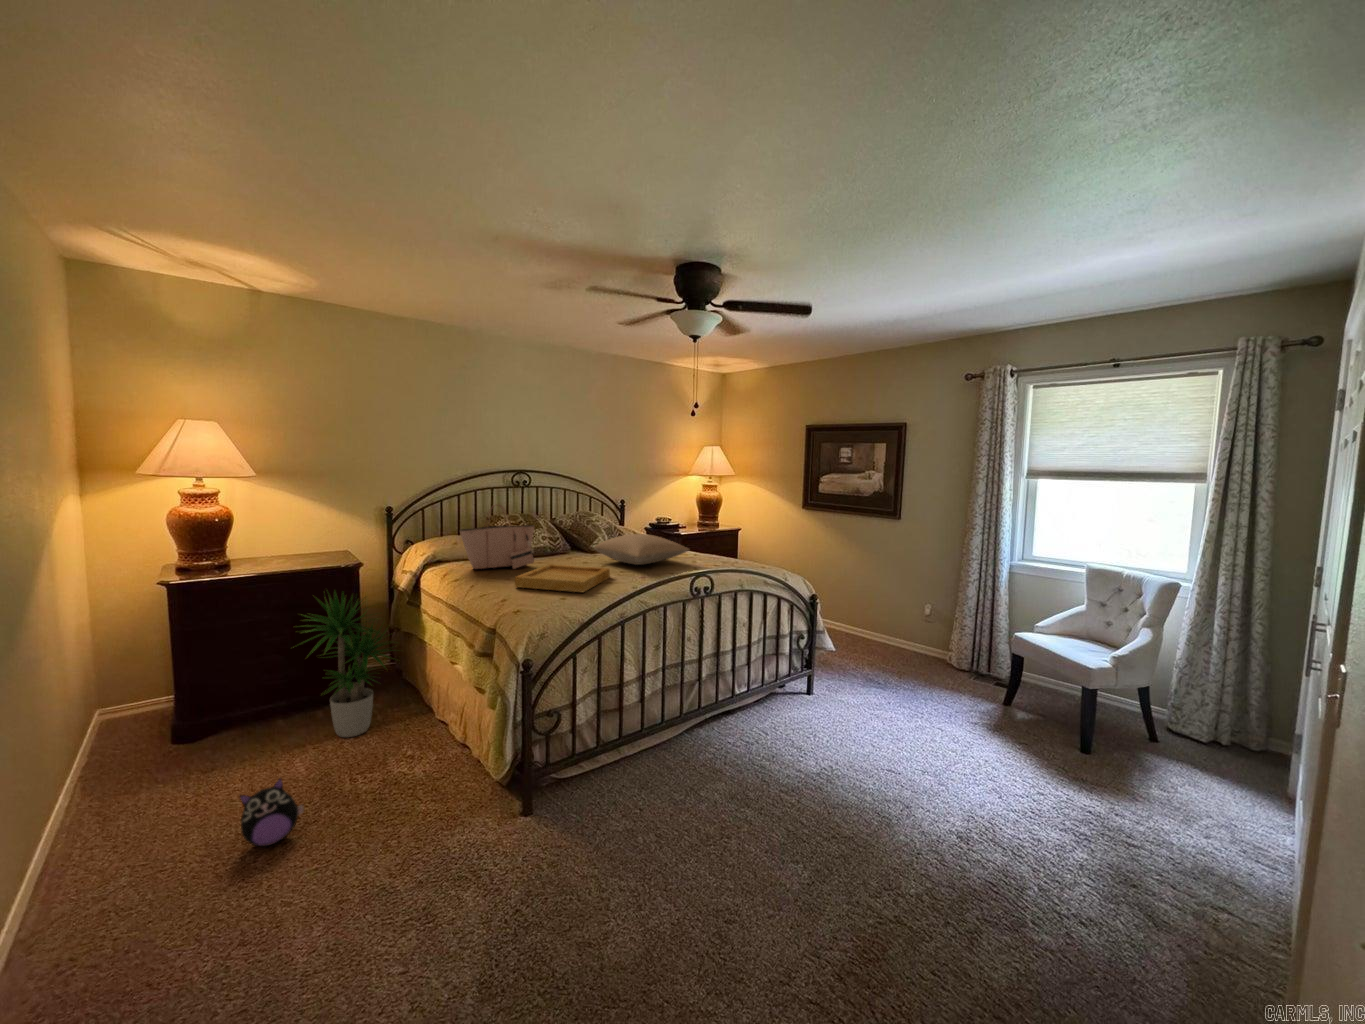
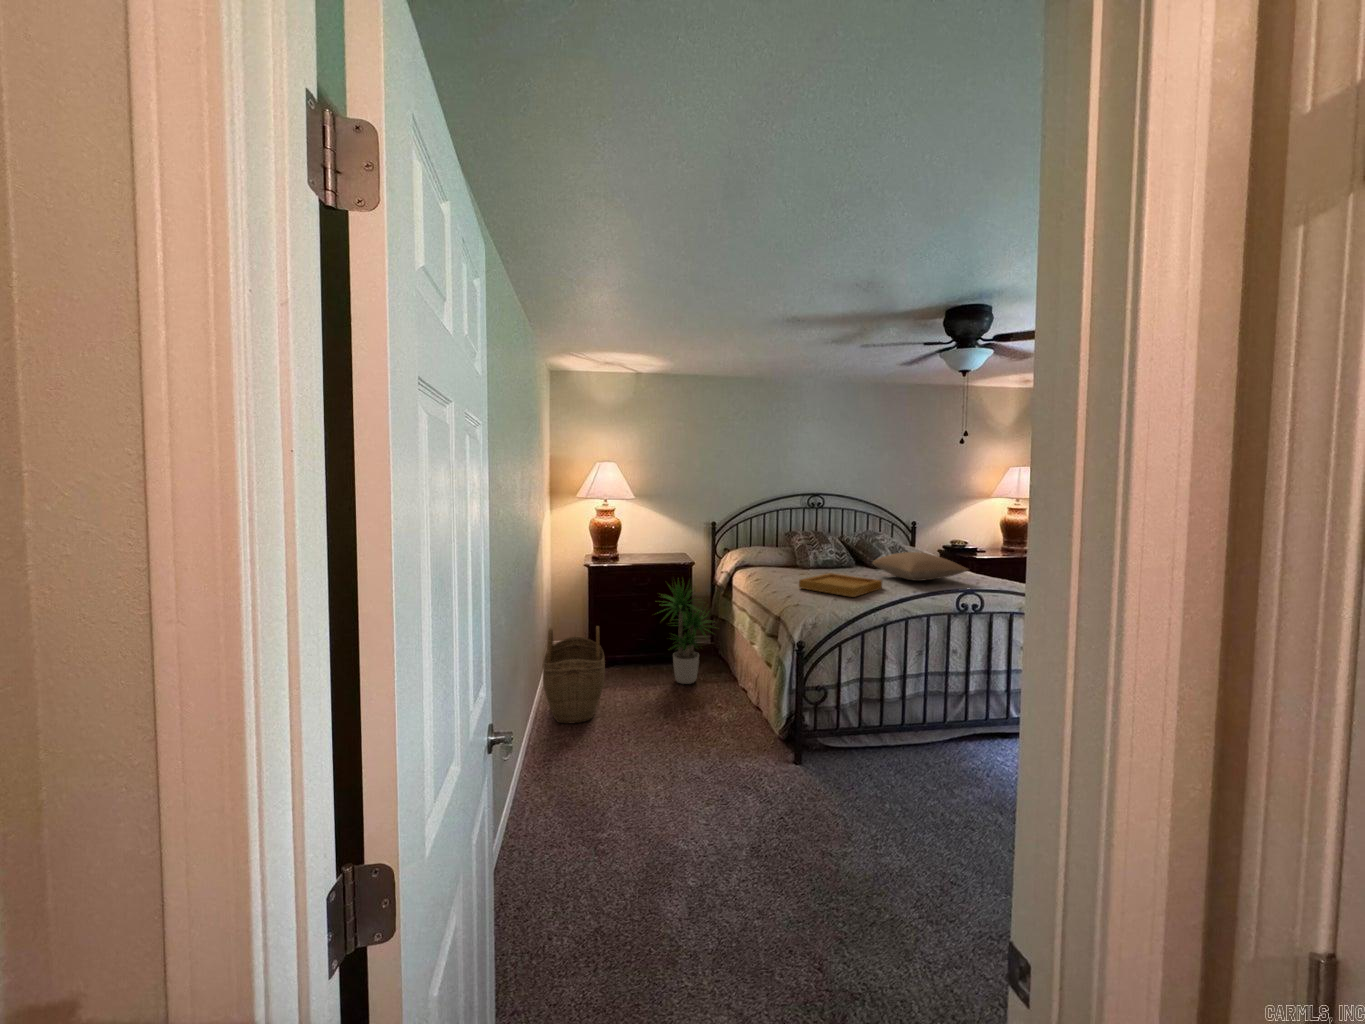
tote bag: present [460,505,534,569] -> none [761,522,820,575]
woven basket: none [45,686,198,874] -> present [543,626,605,724]
plush toy: present [240,778,304,846] -> none [623,692,656,733]

